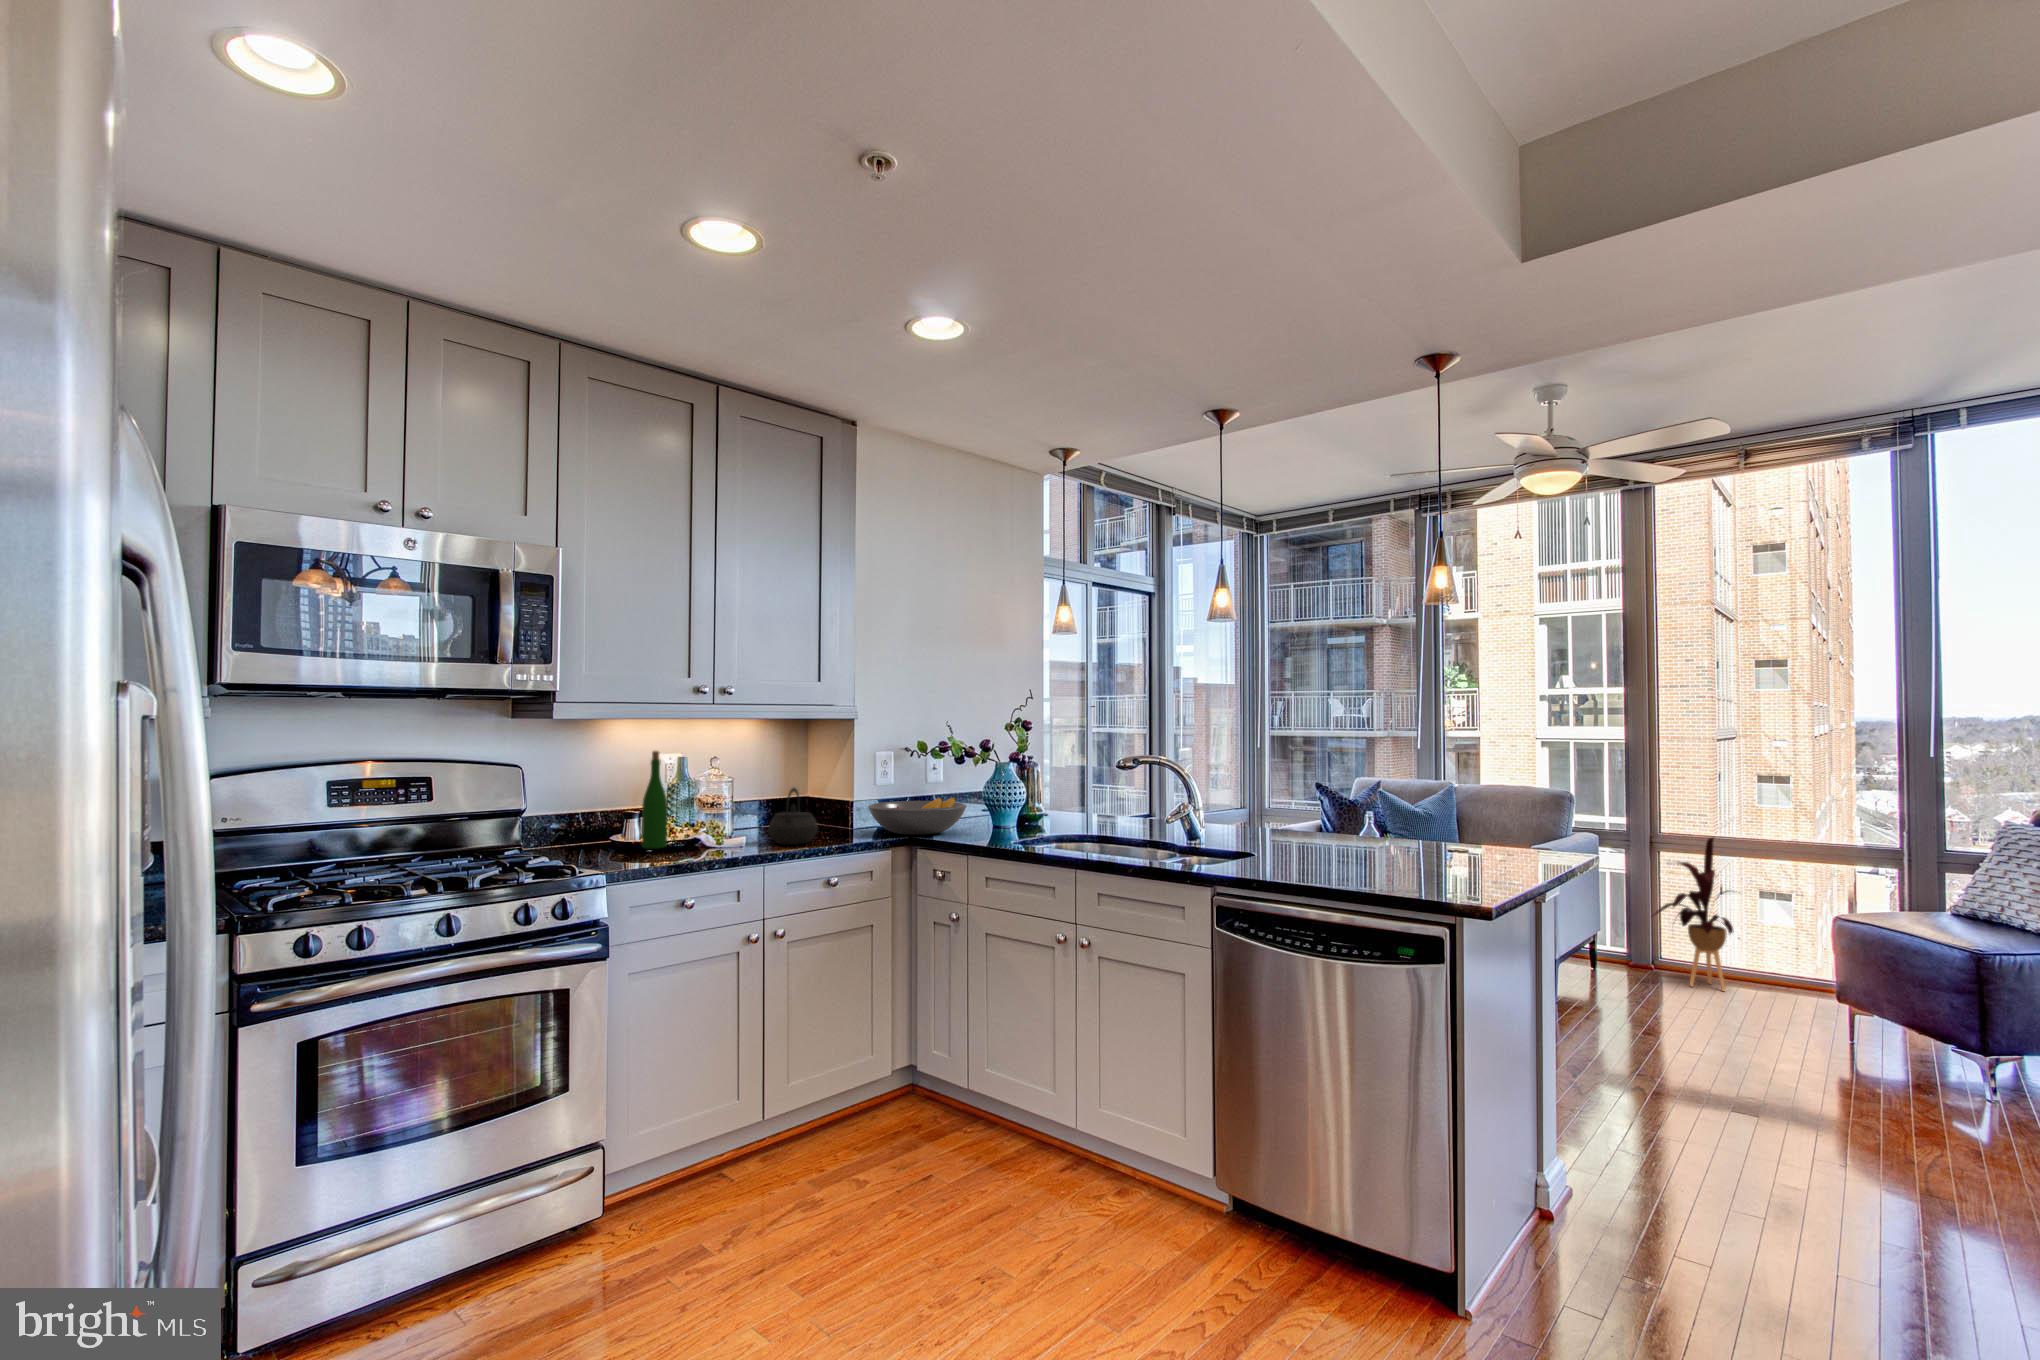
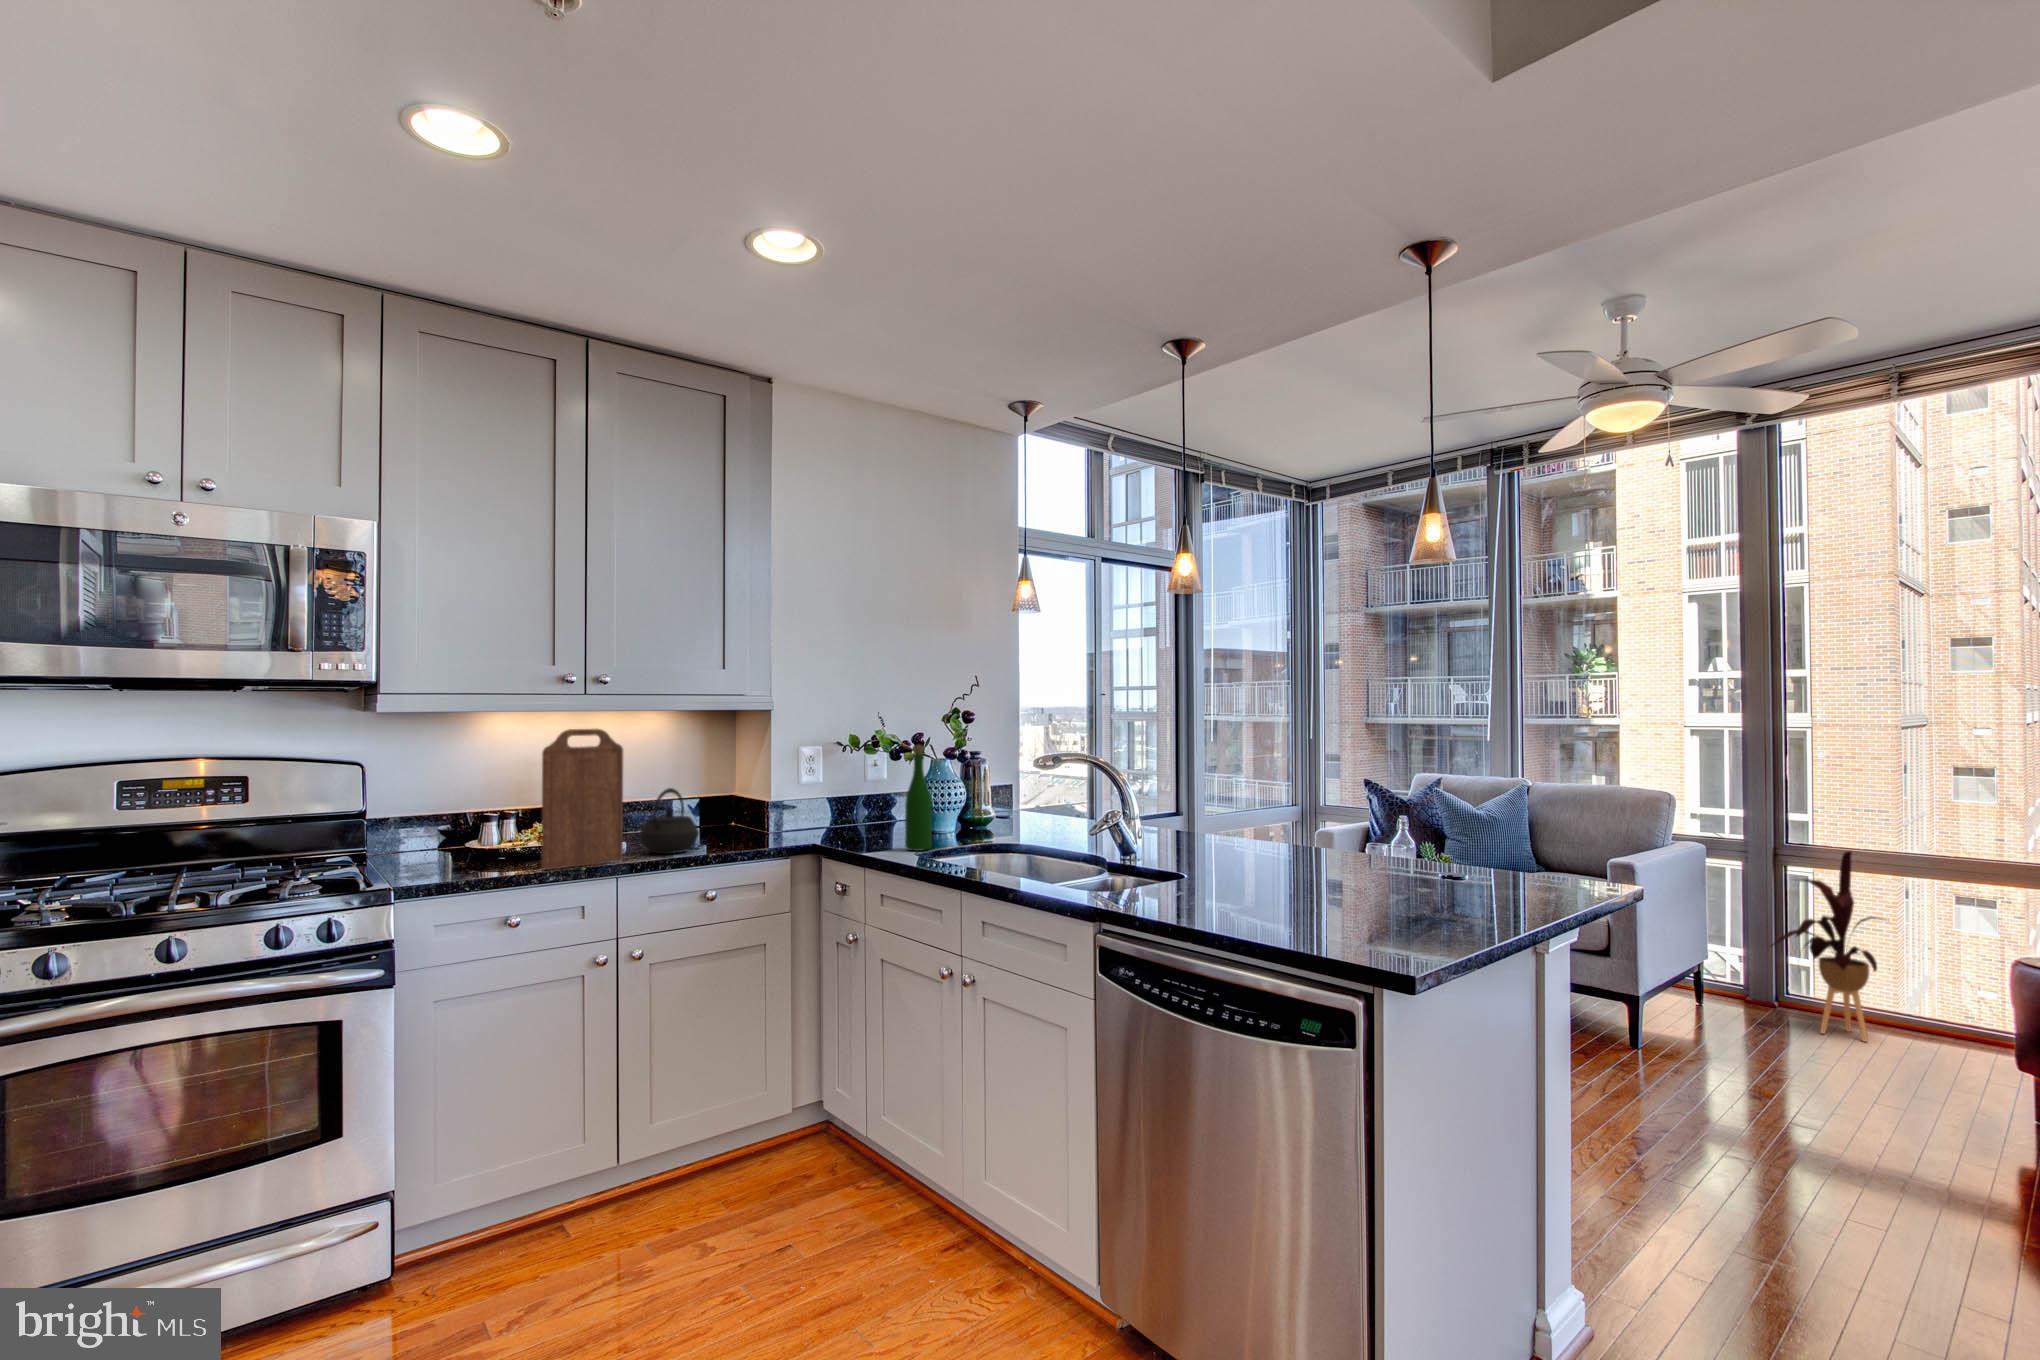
cutting board: none [710,735,770,858] -> present [541,729,623,870]
wine bottle: present [642,751,668,849] -> present [905,745,932,851]
fruit bowl: present [868,797,967,835] -> none [774,799,888,842]

